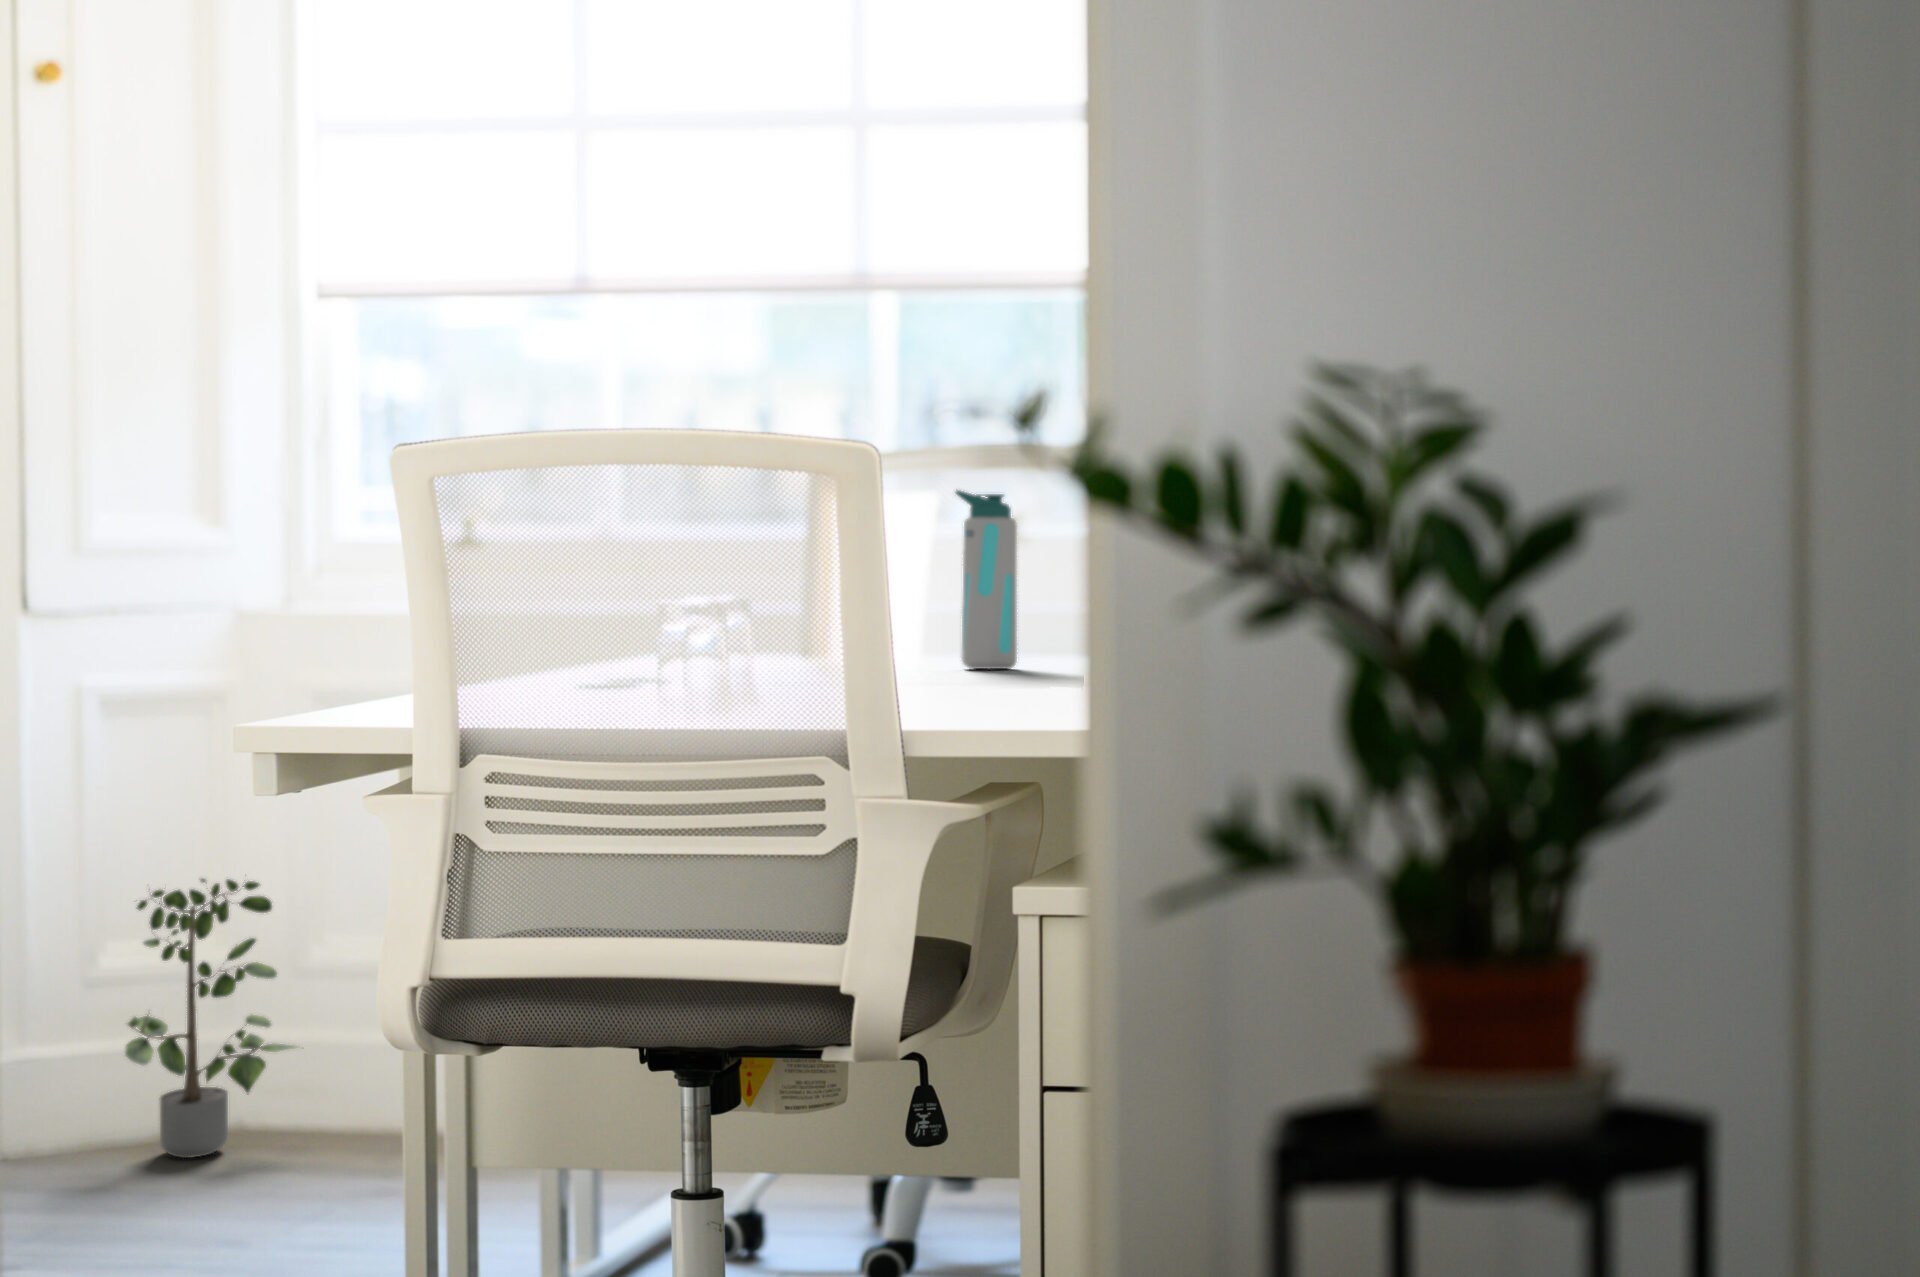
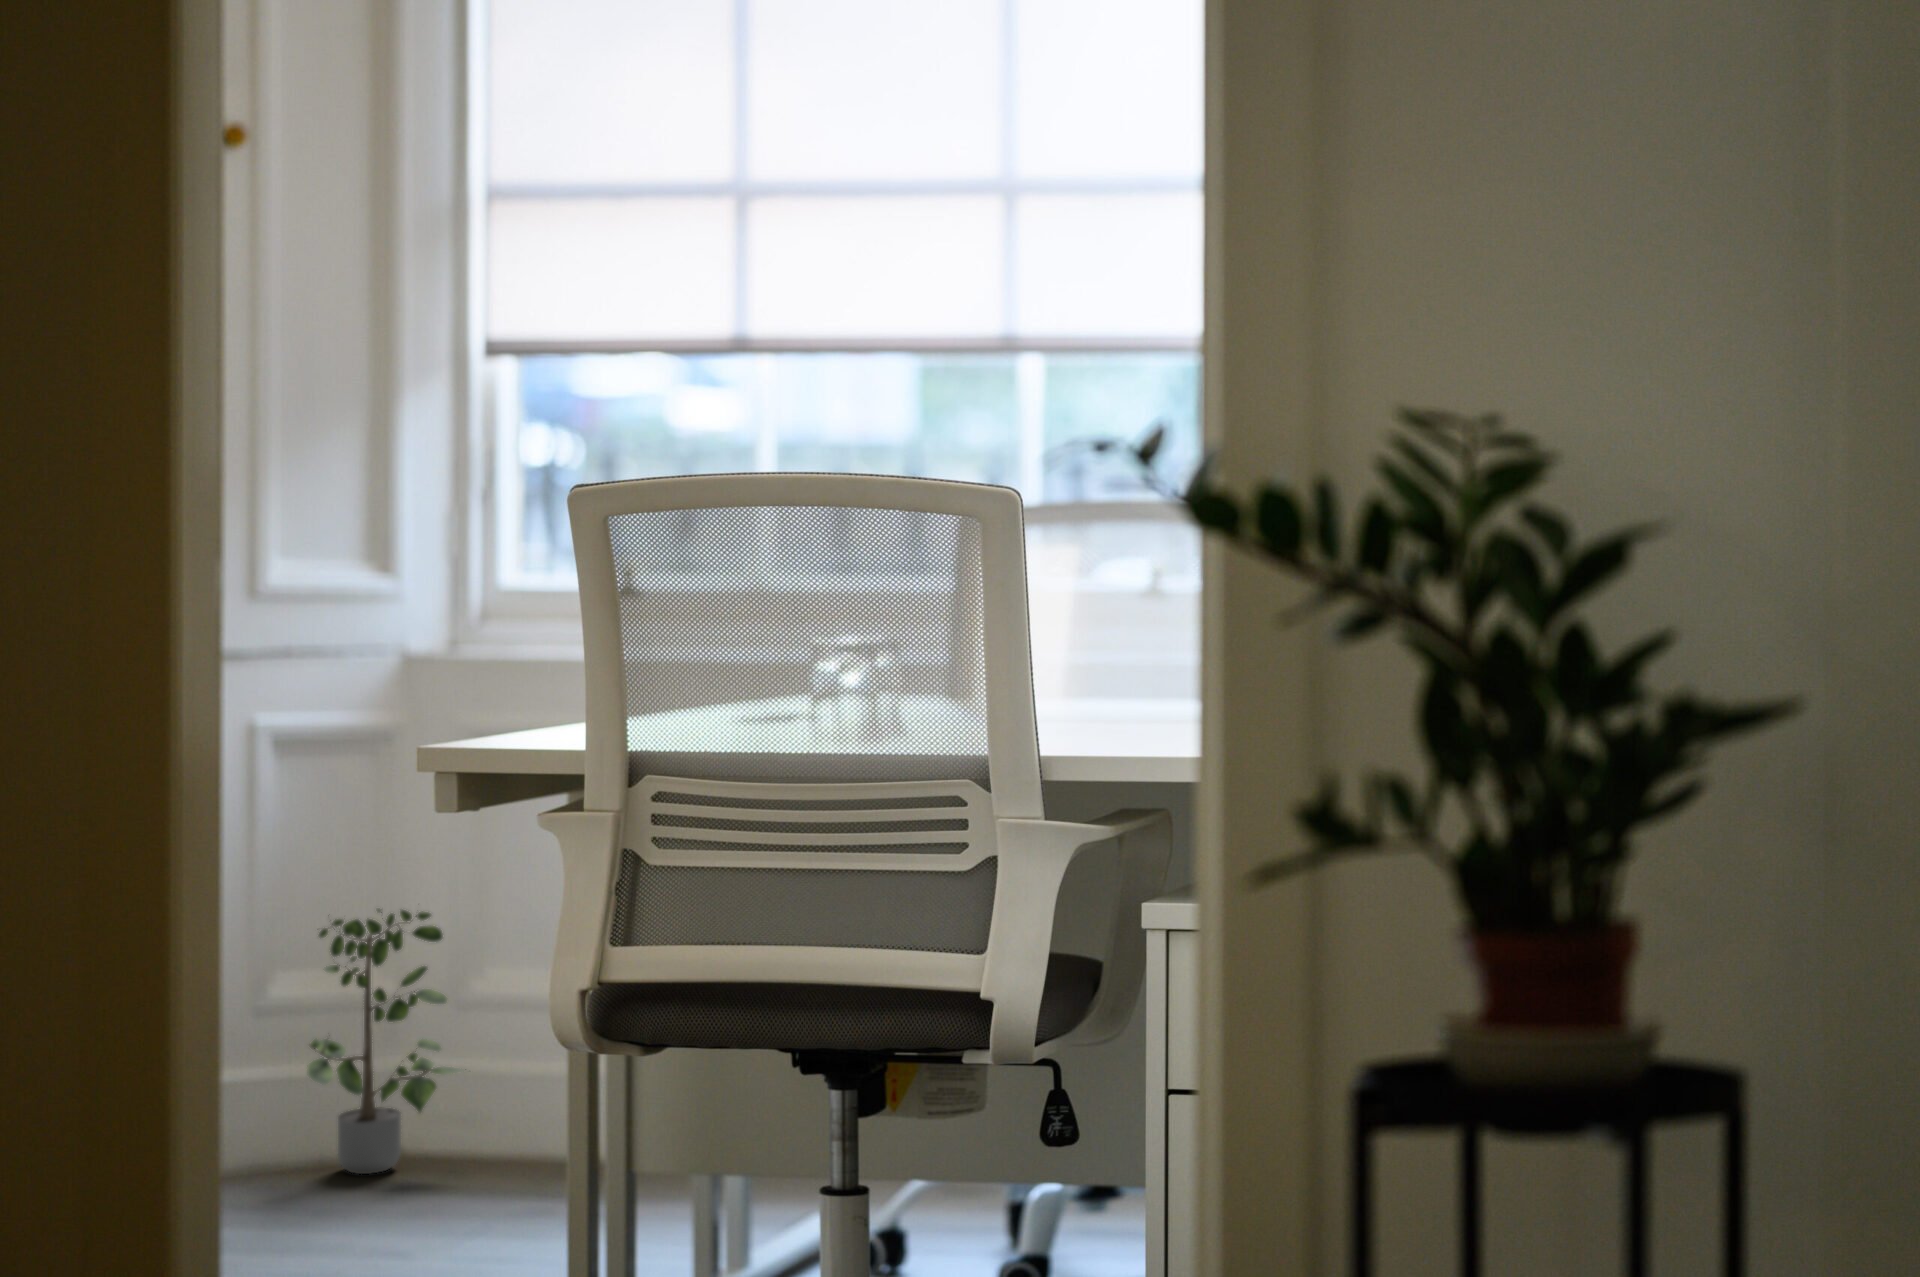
water bottle: present [956,490,1017,669] -> none [1089,536,1150,709]

